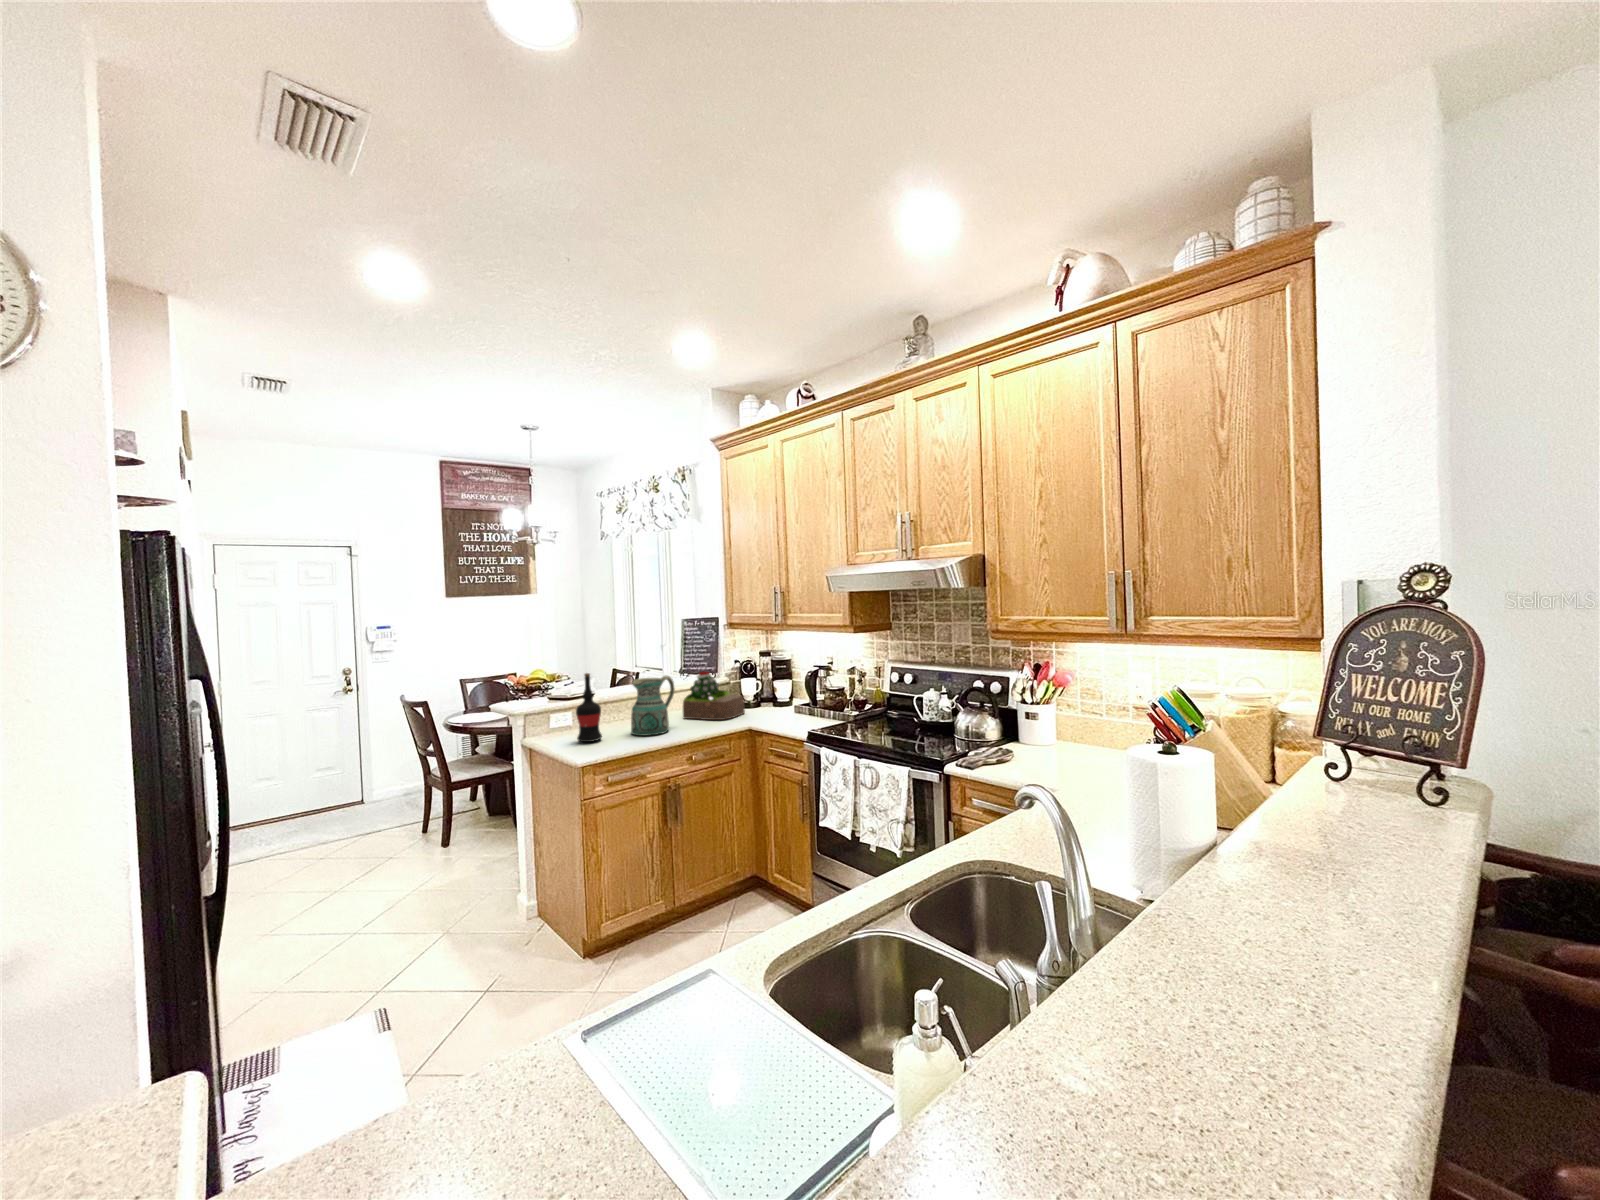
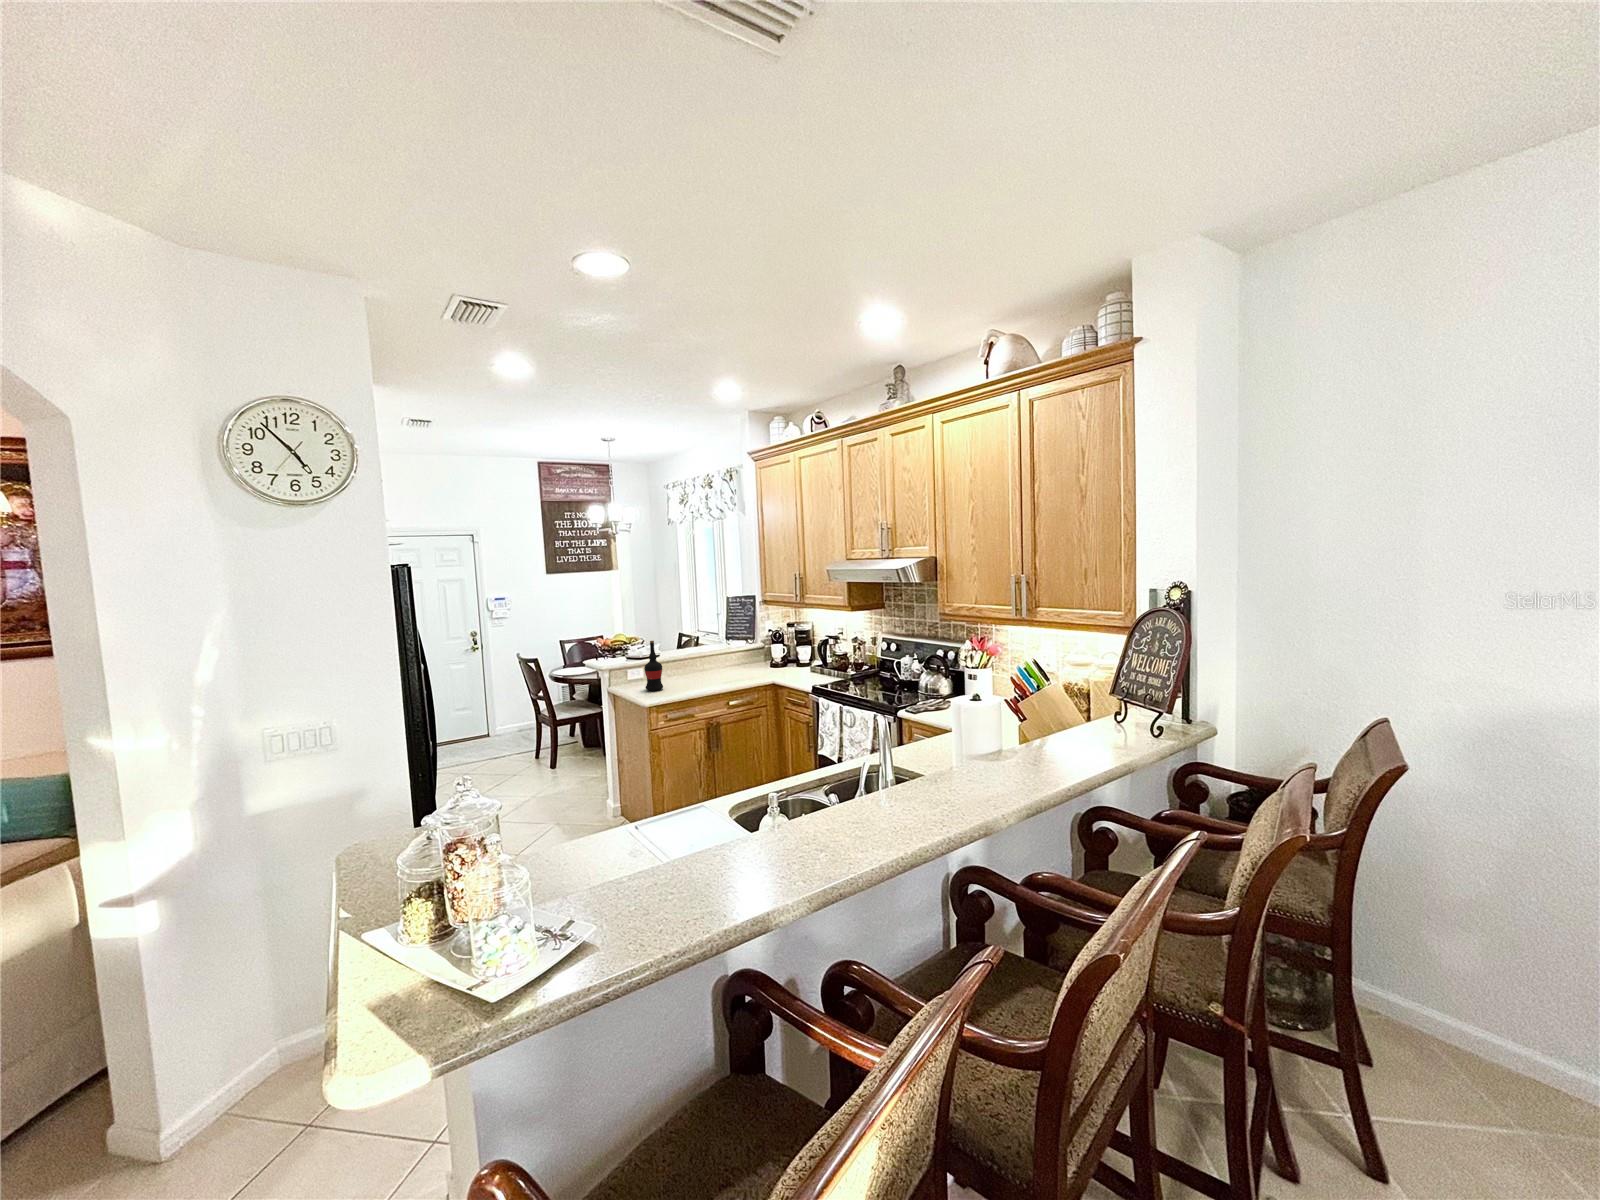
succulent plant: present [683,672,745,720] -> none [724,640,772,677]
ceramic pitcher: present [631,676,675,736] -> none [685,643,717,687]

